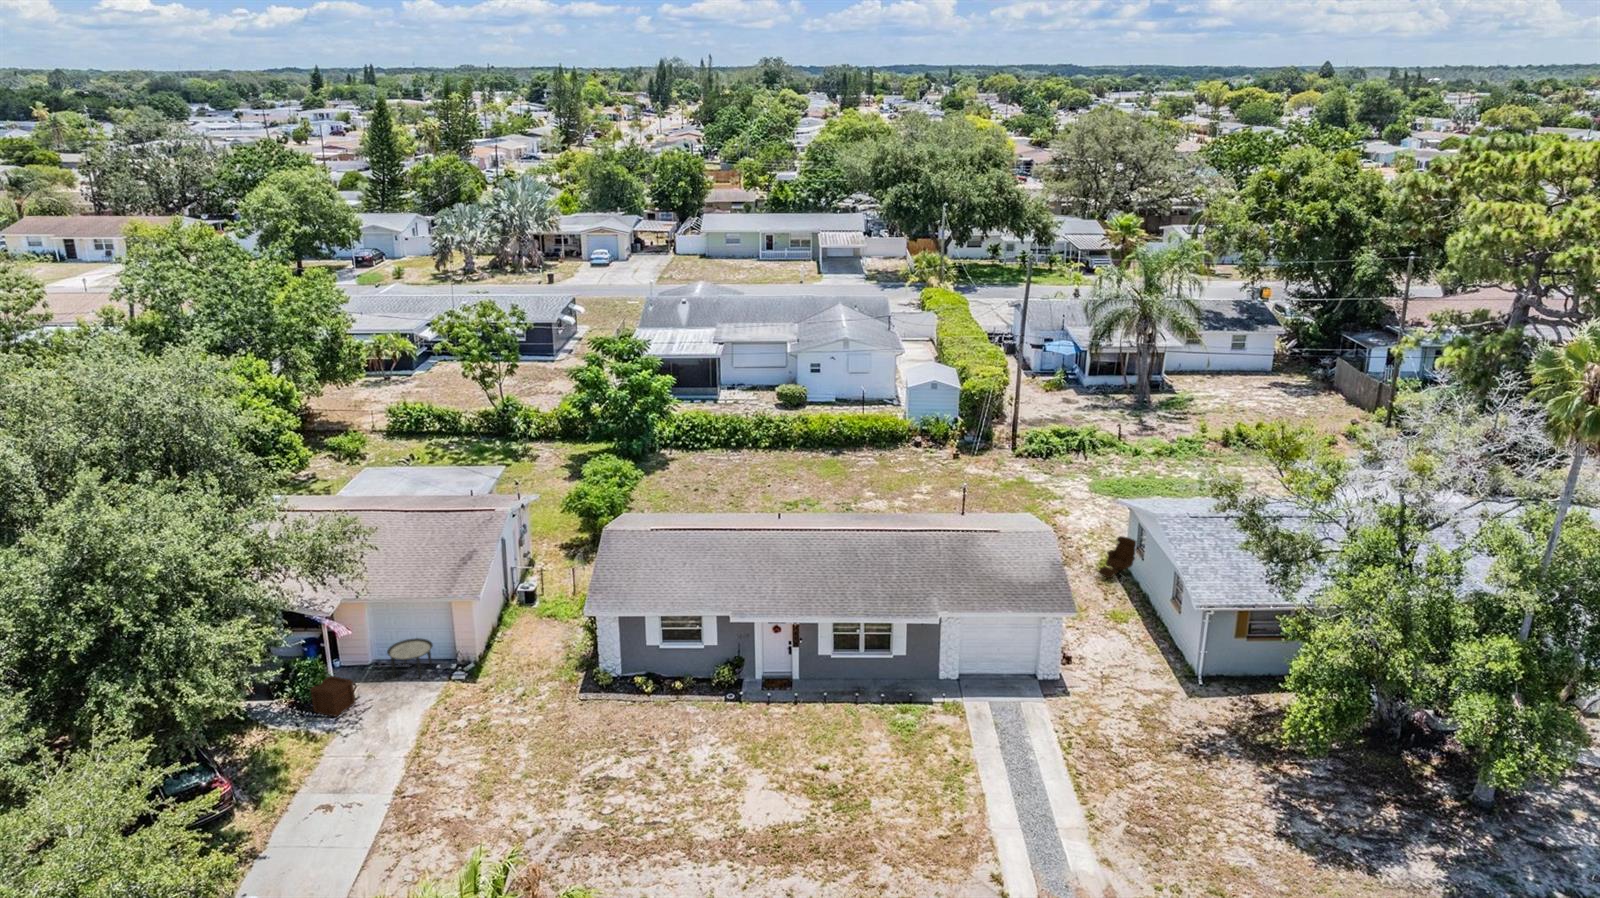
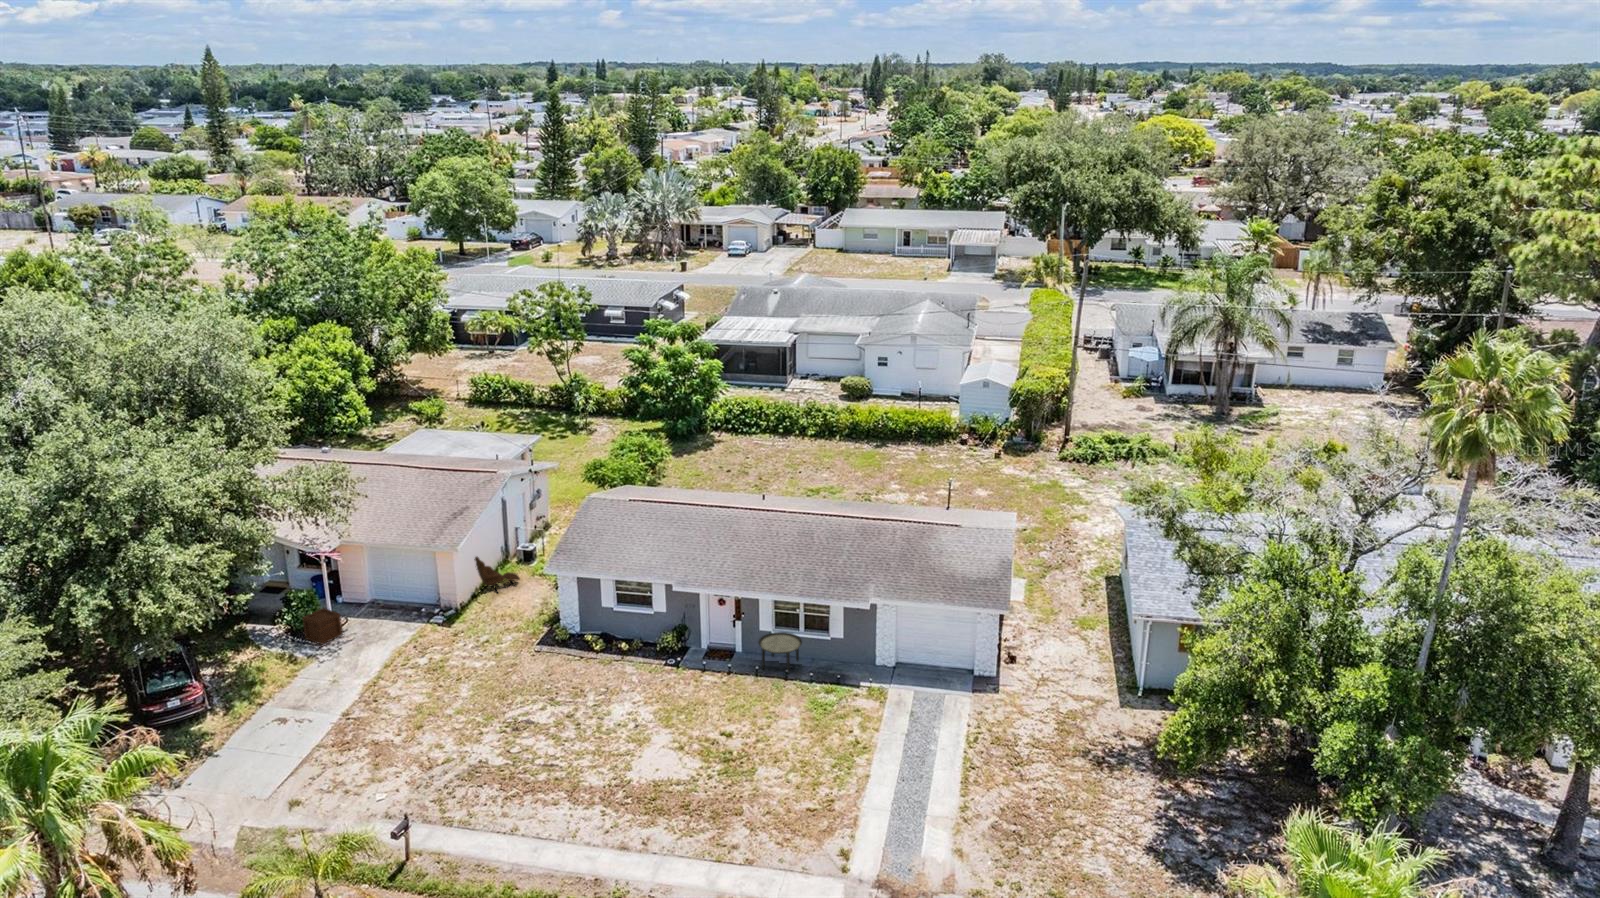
lounge chair: present [1099,536,1136,578] -> present [474,557,520,591]
round table: present [387,638,433,678] -> present [758,632,802,673]

